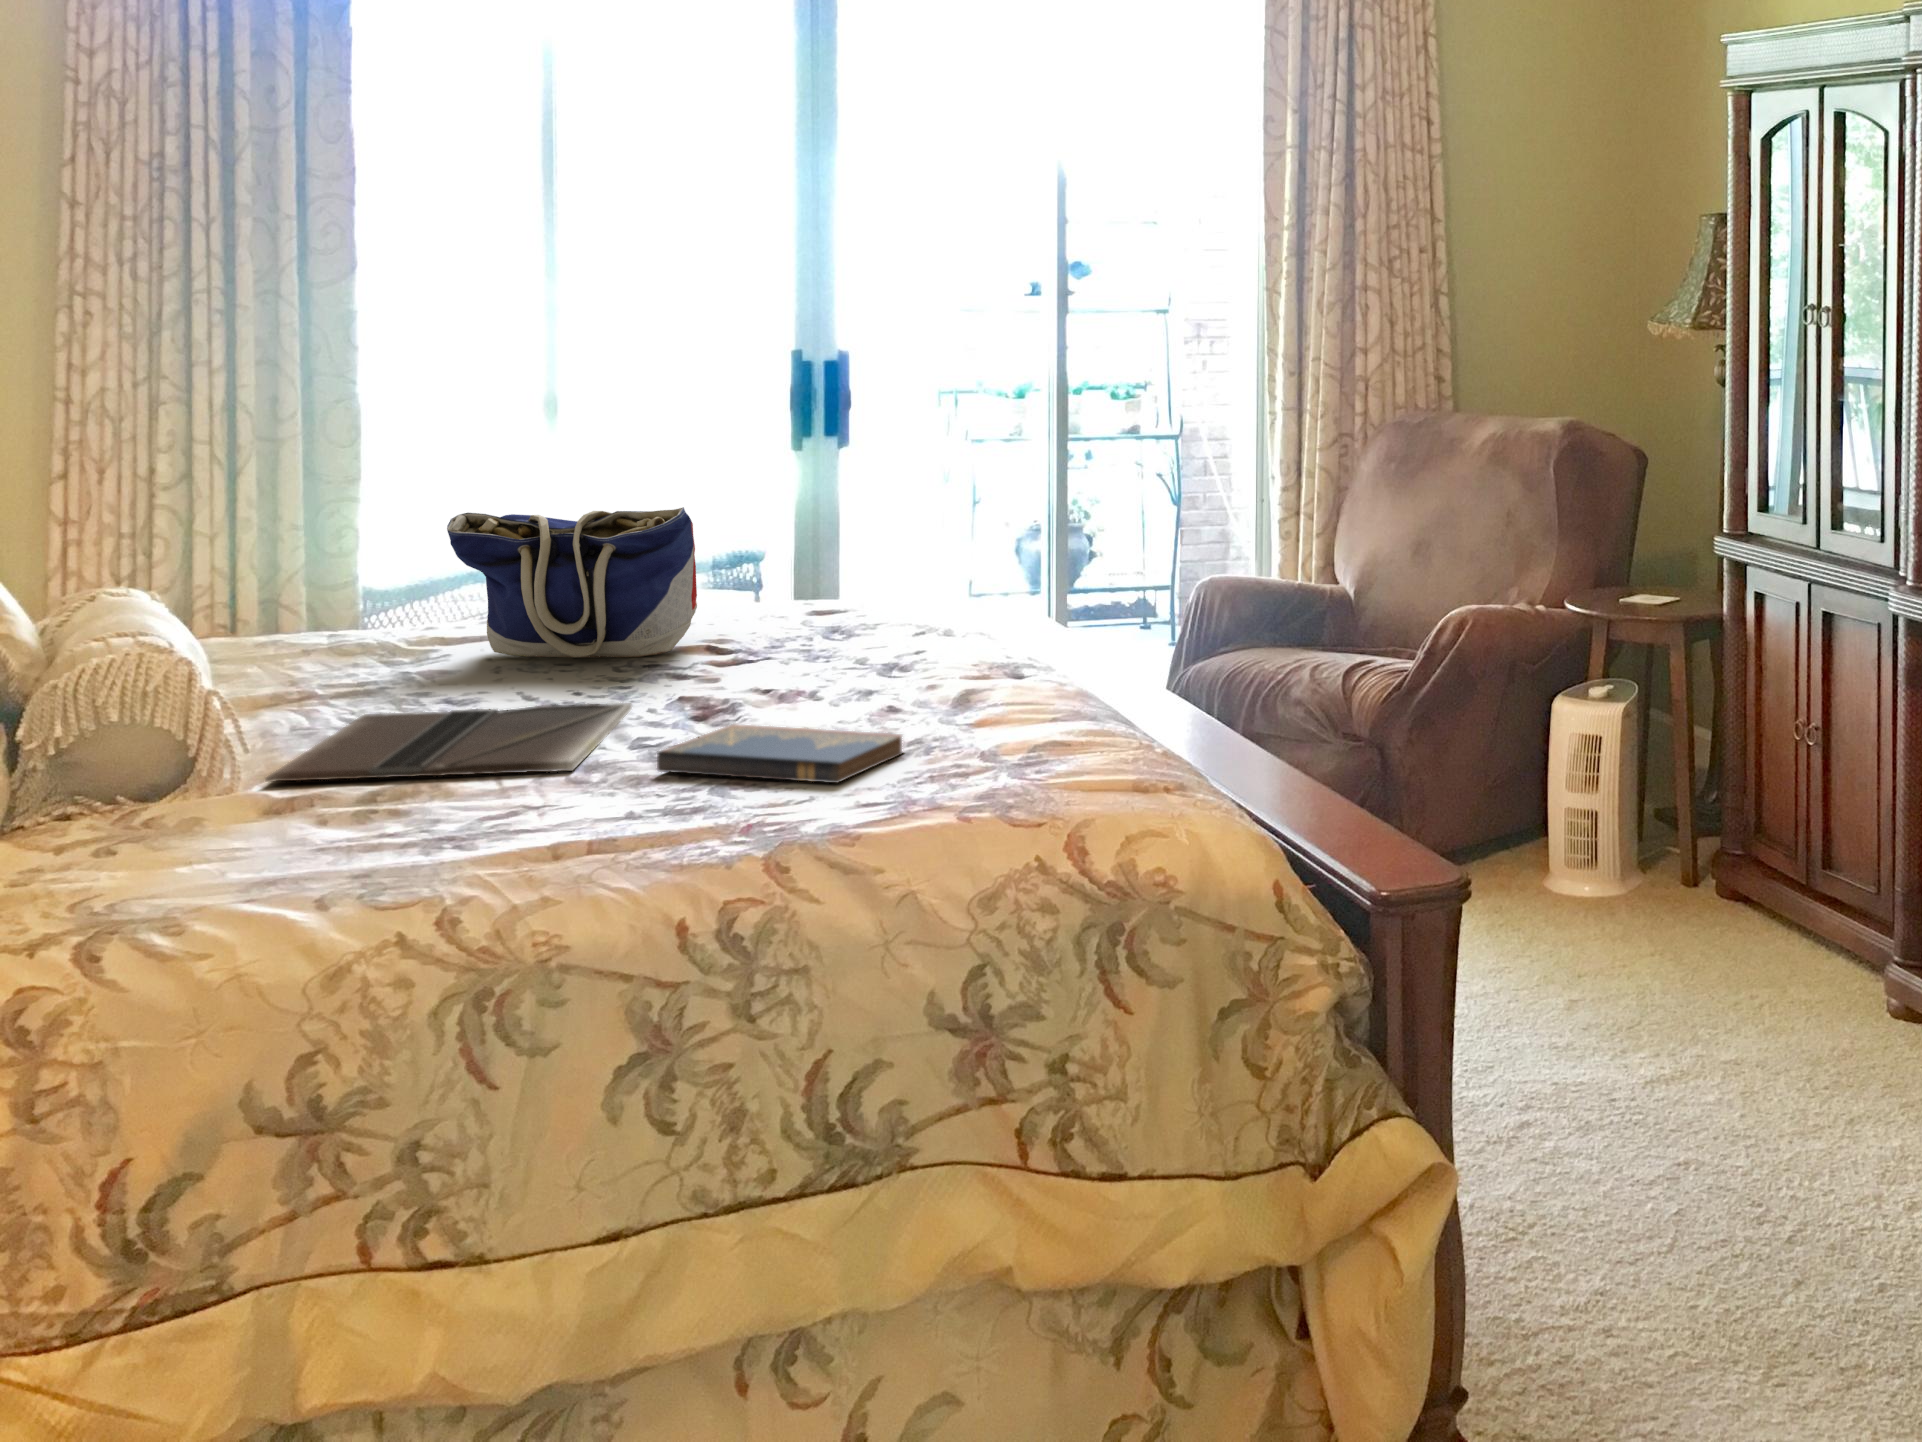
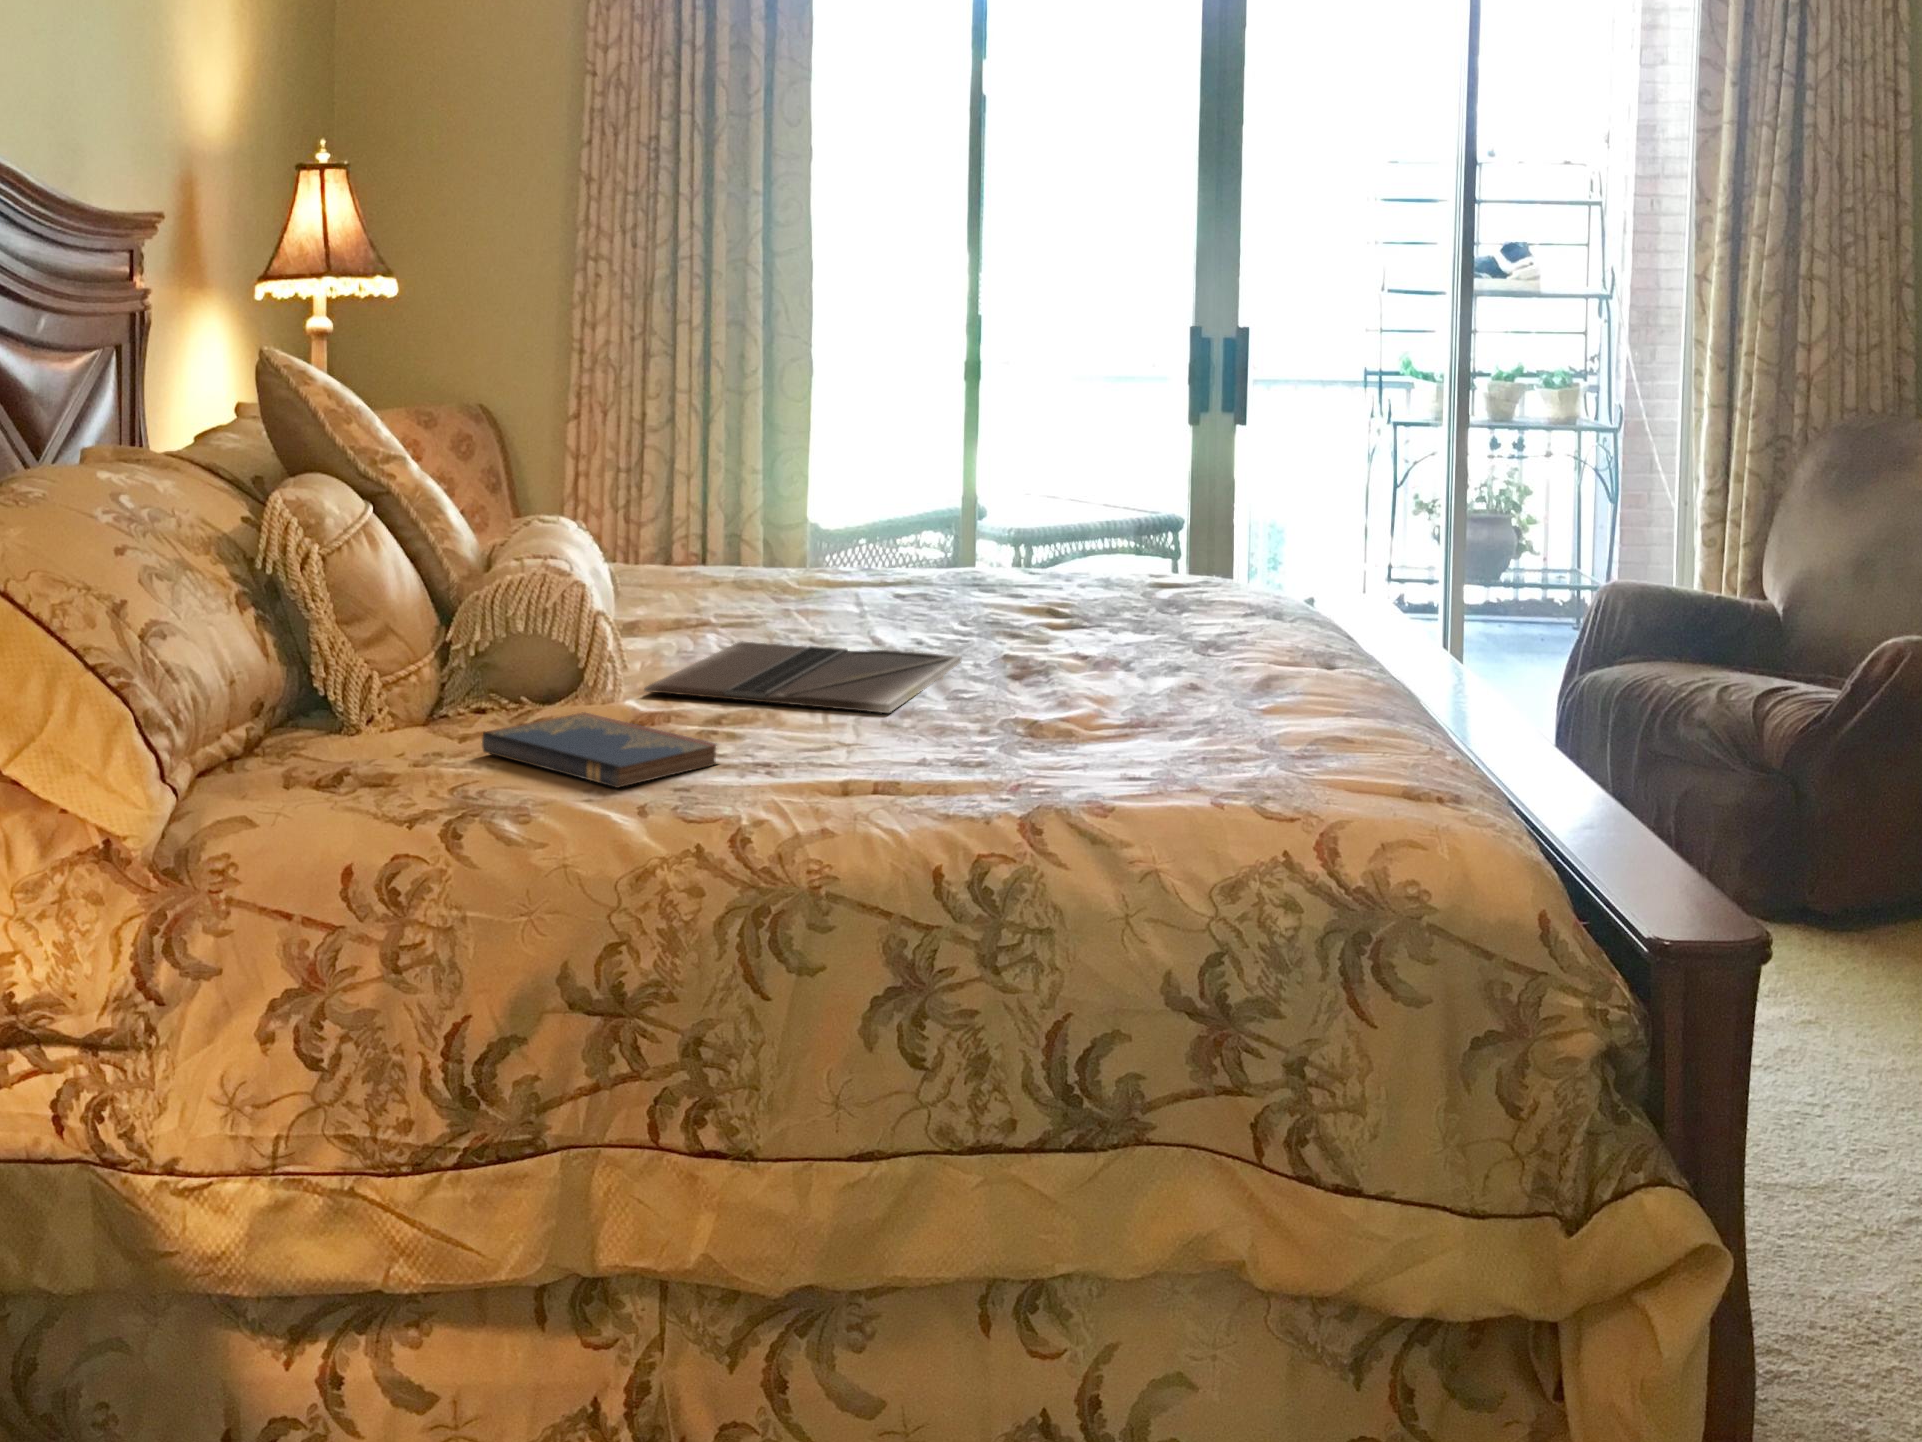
tote bag: present [447,507,697,658] -> none [827,466,1042,614]
hardcover book: present [657,724,904,783] -> present [482,712,717,788]

